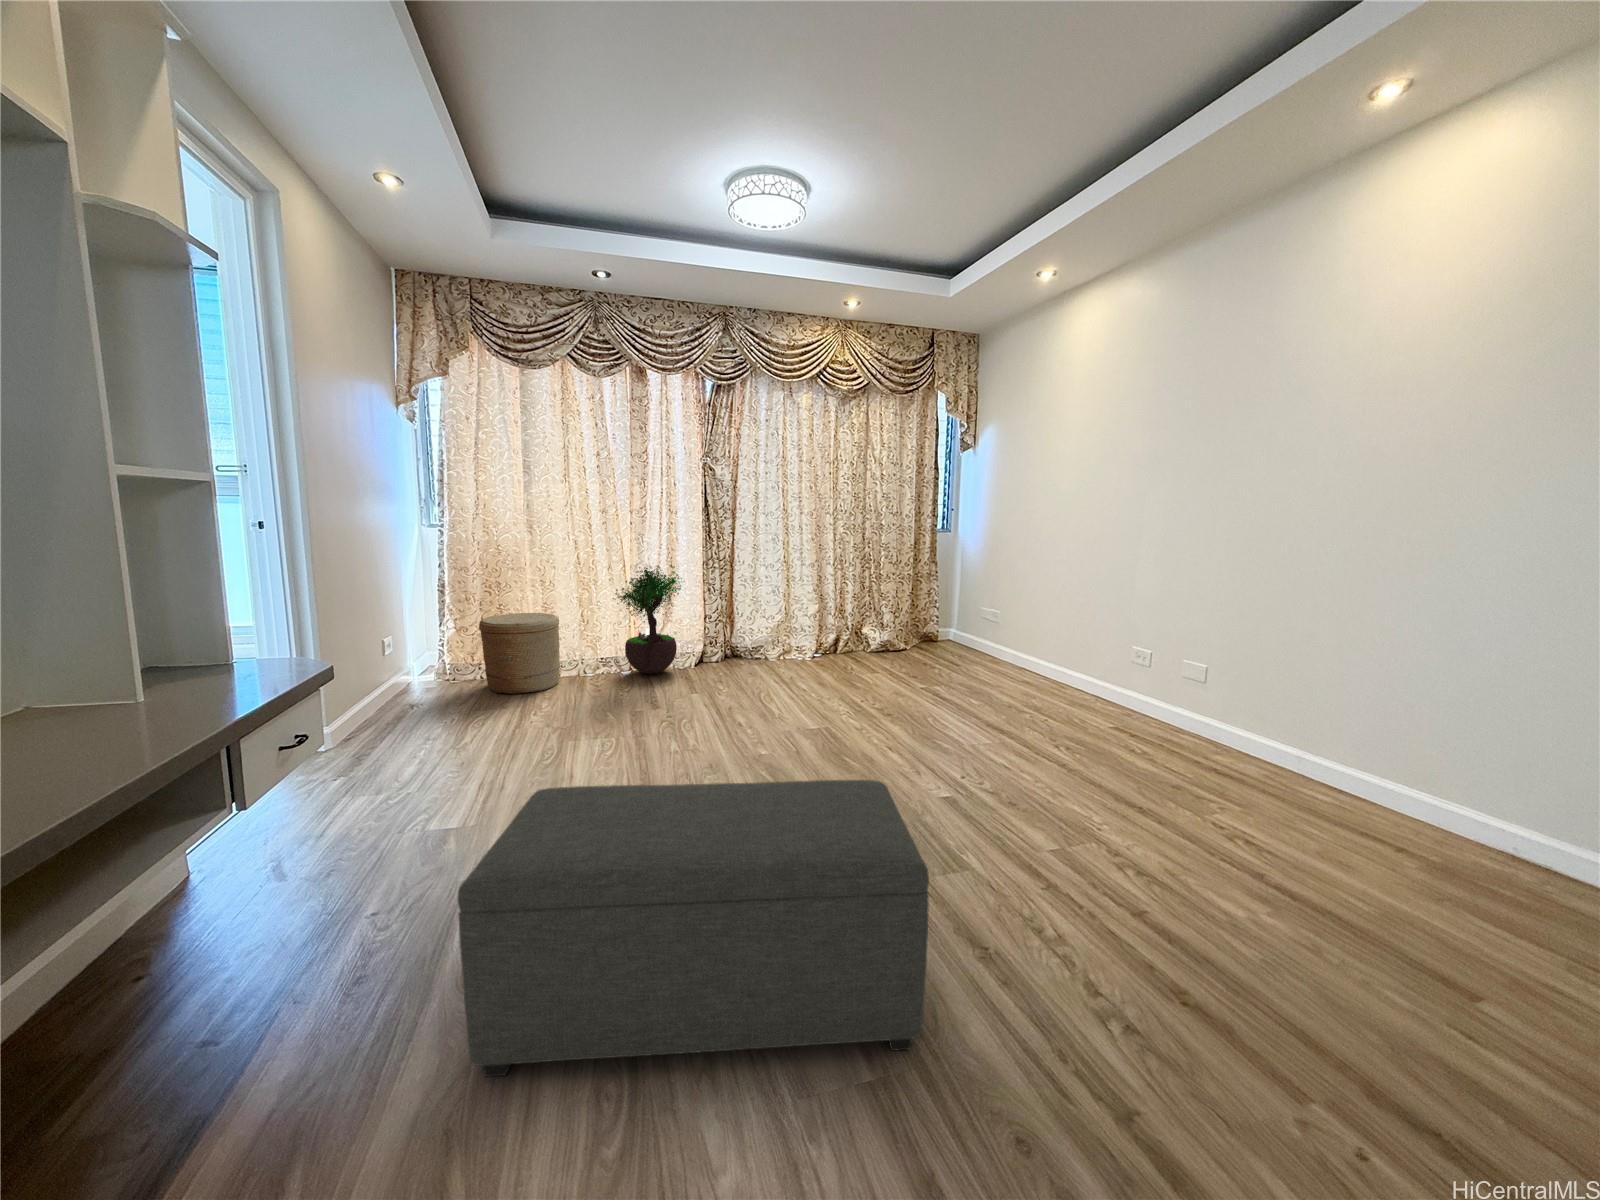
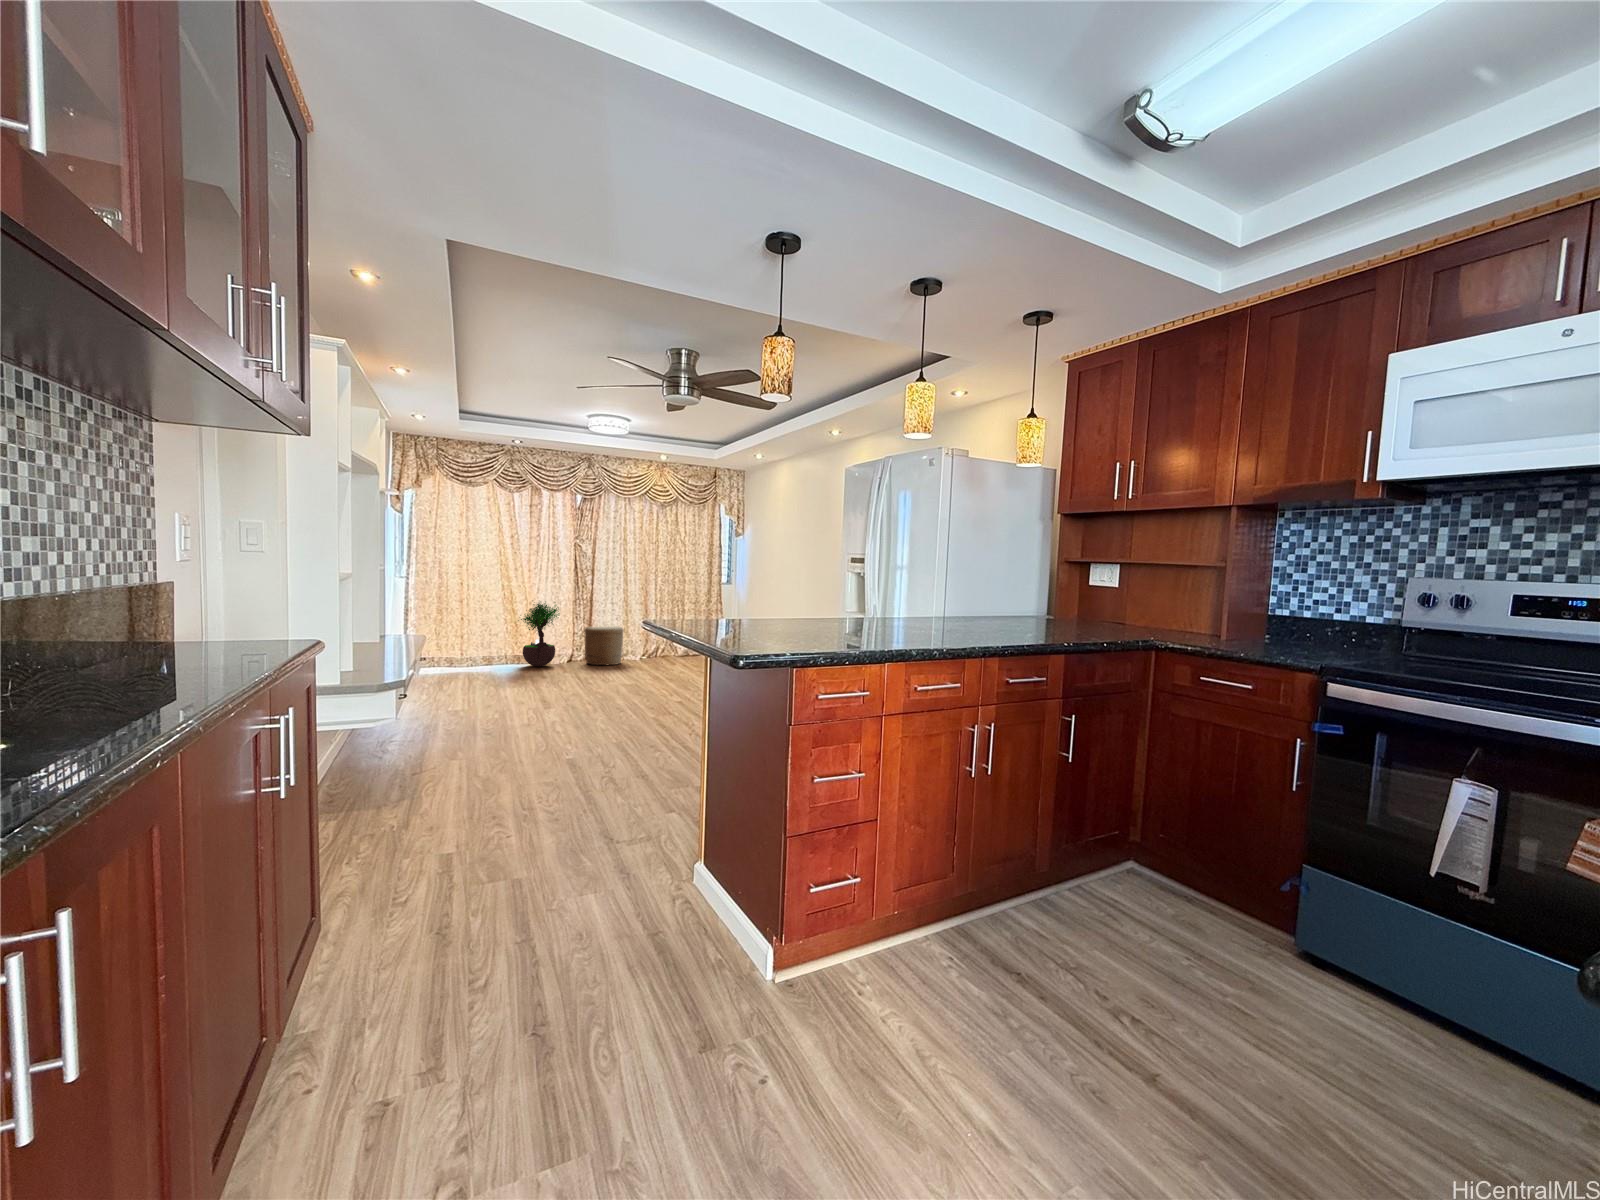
woven basket: present [479,613,560,694] -> present [584,627,624,665]
ottoman: present [458,780,929,1077] -> none [516,662,649,732]

